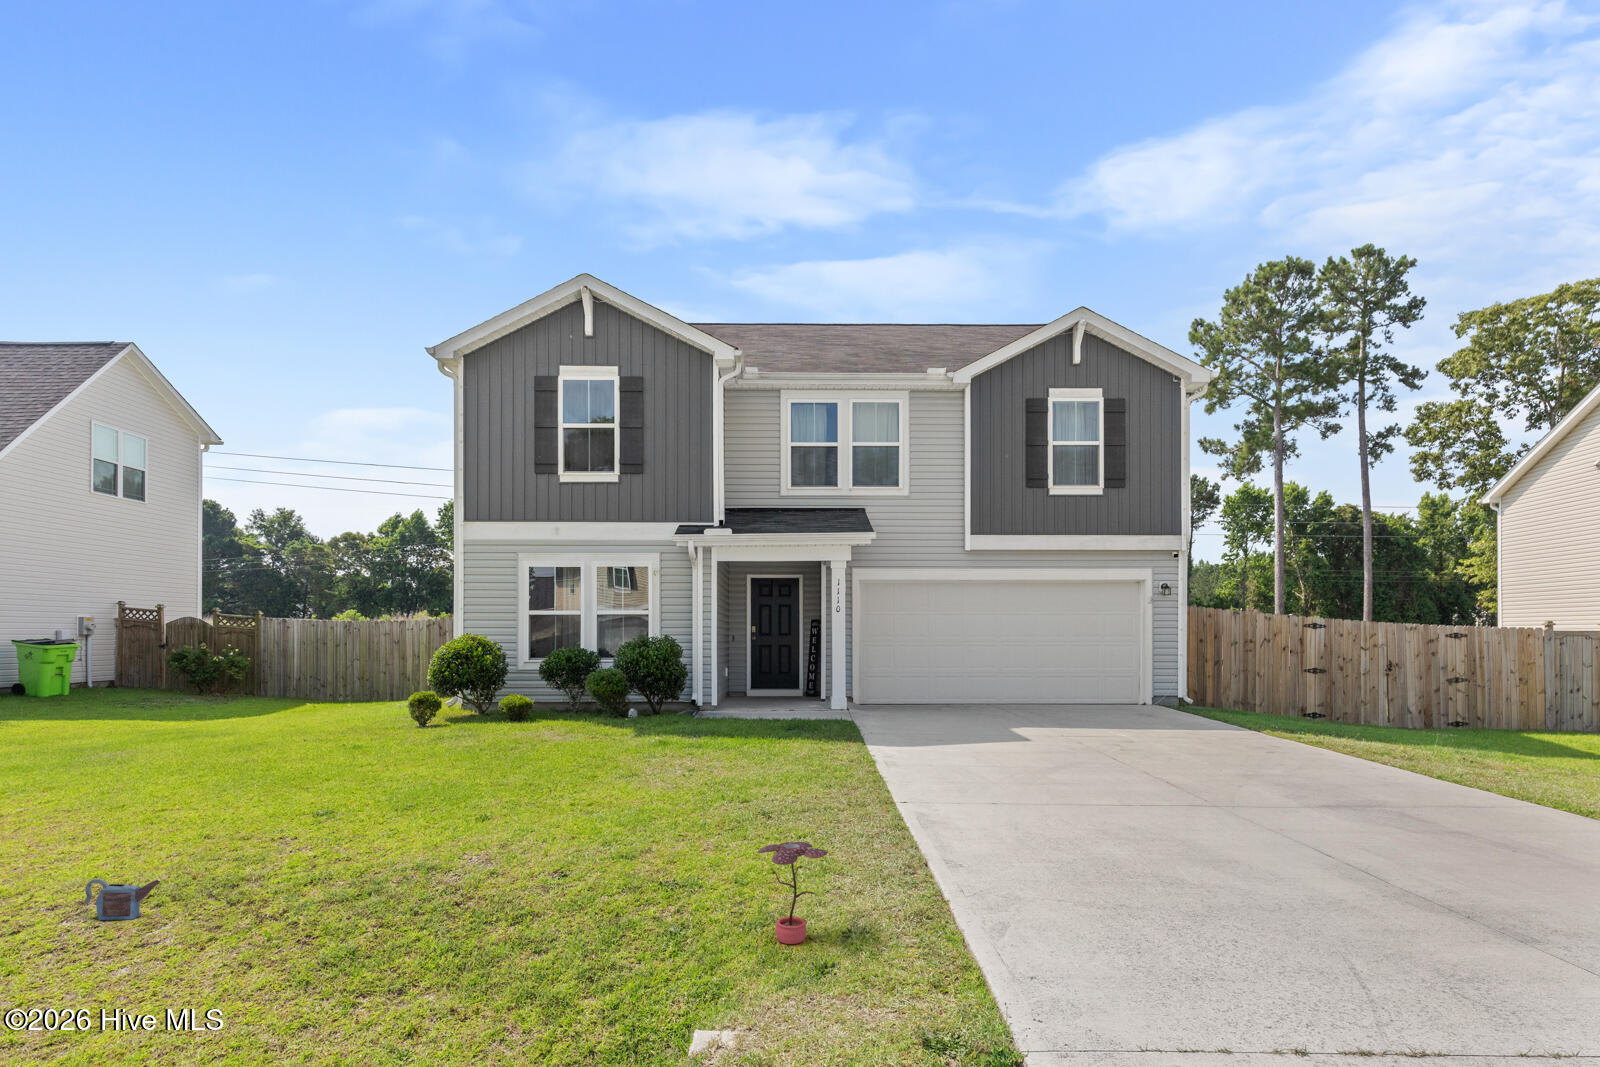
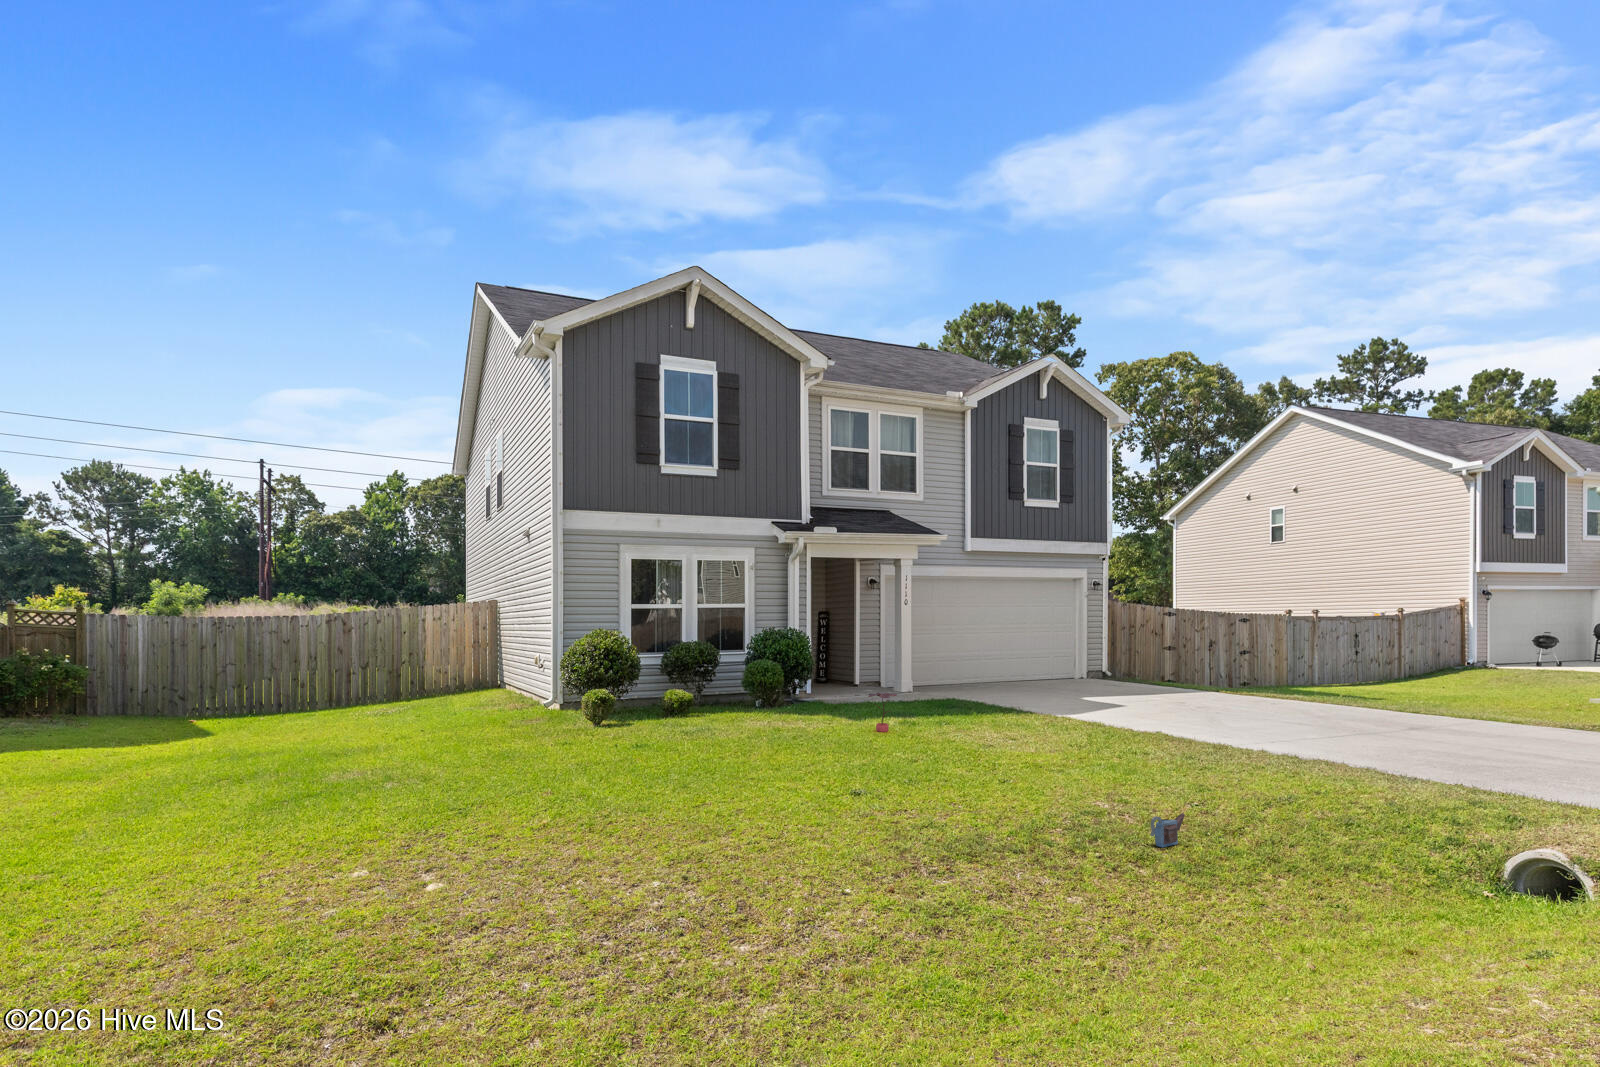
potted plant: present [757,842,828,944] -> present [868,692,897,732]

